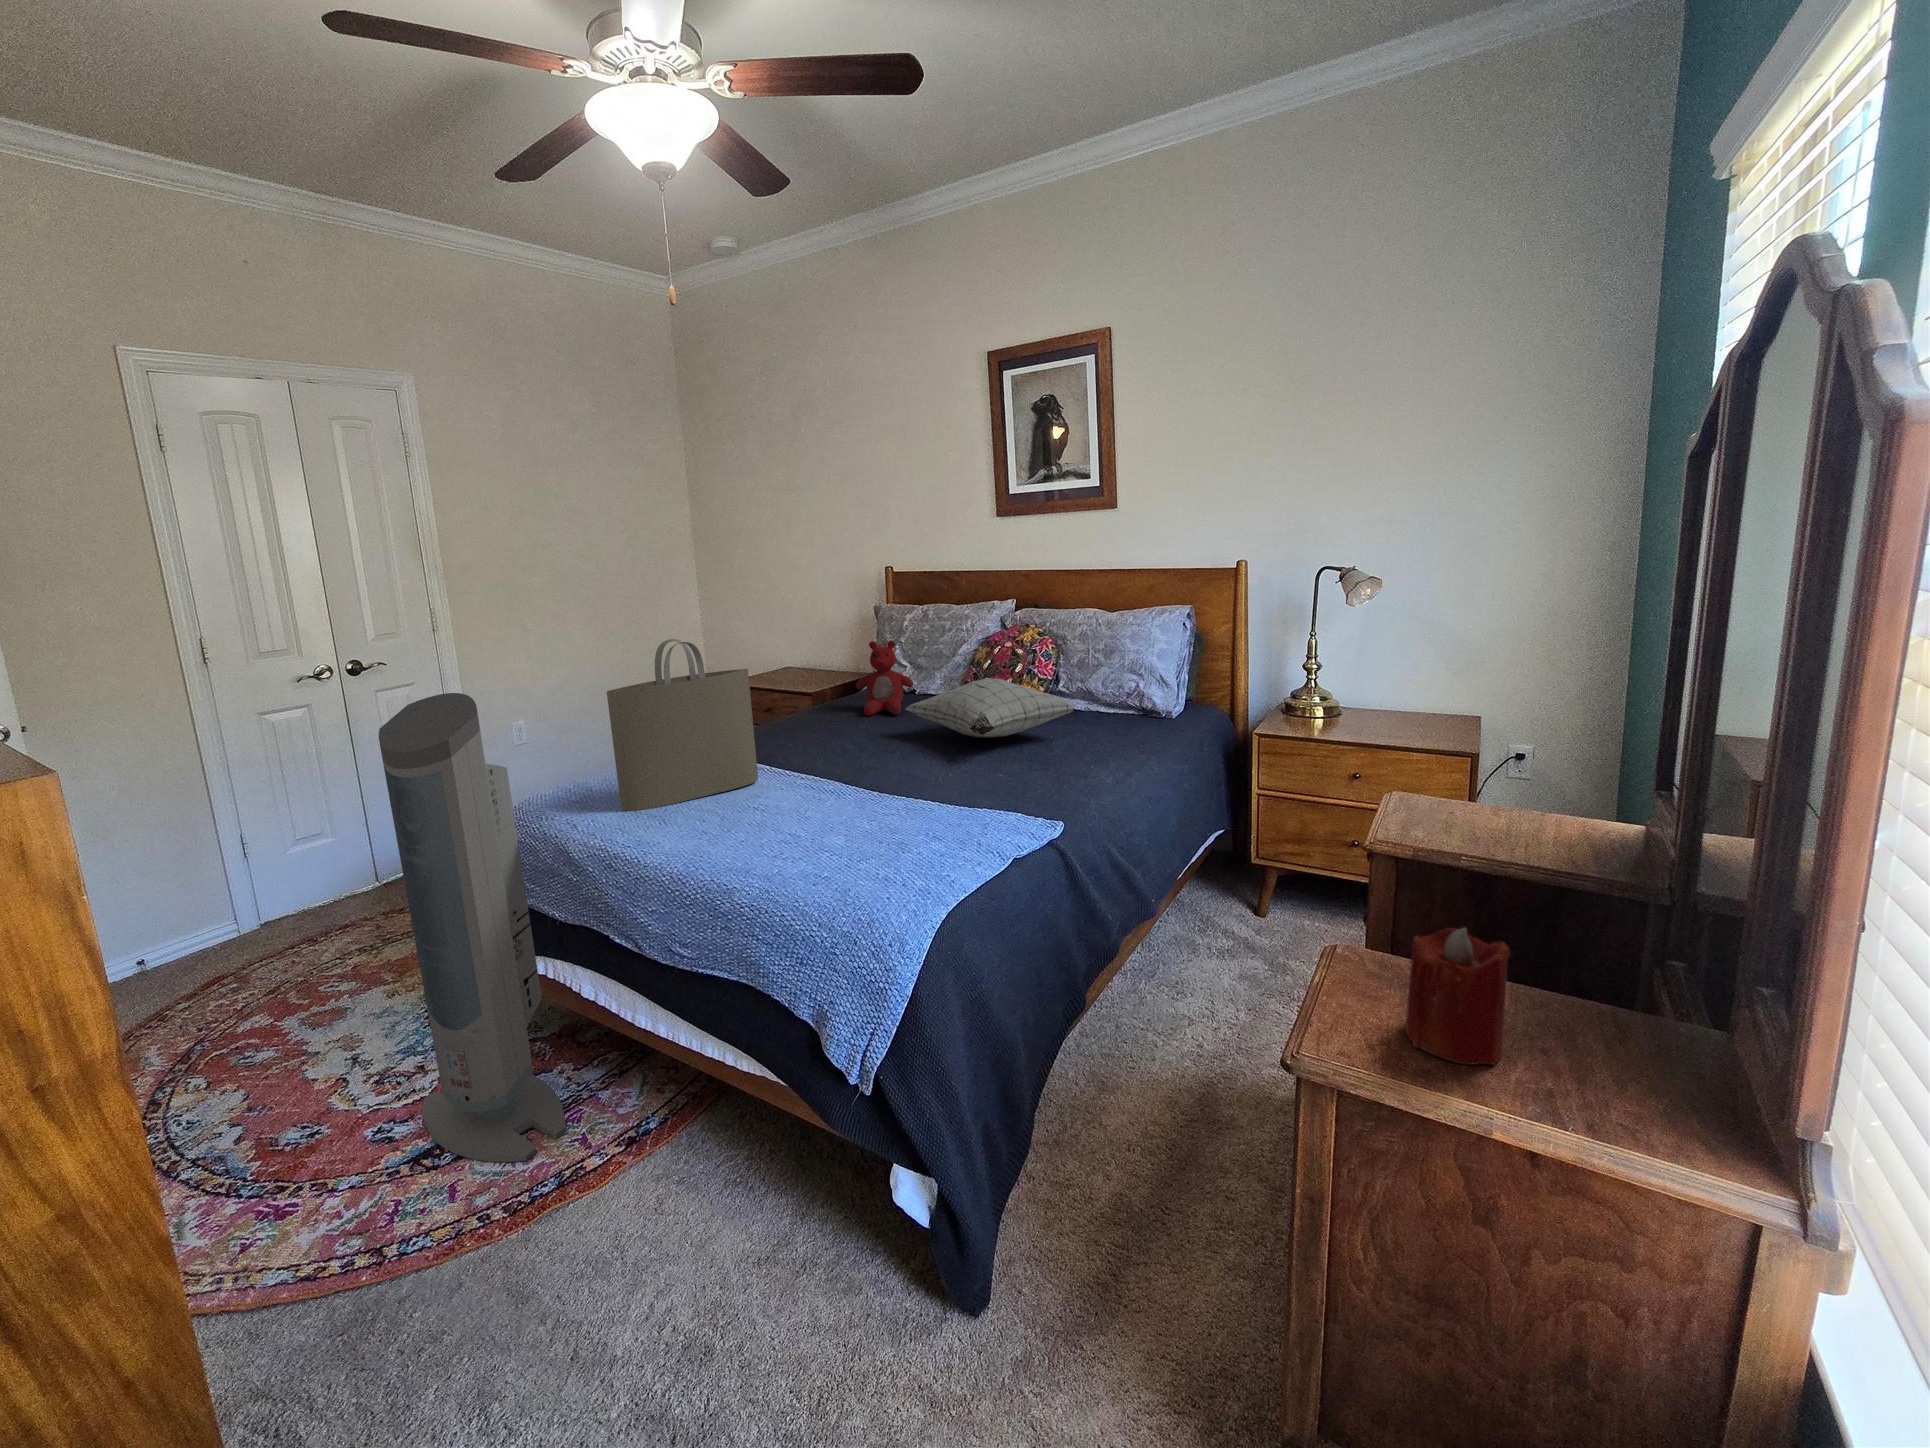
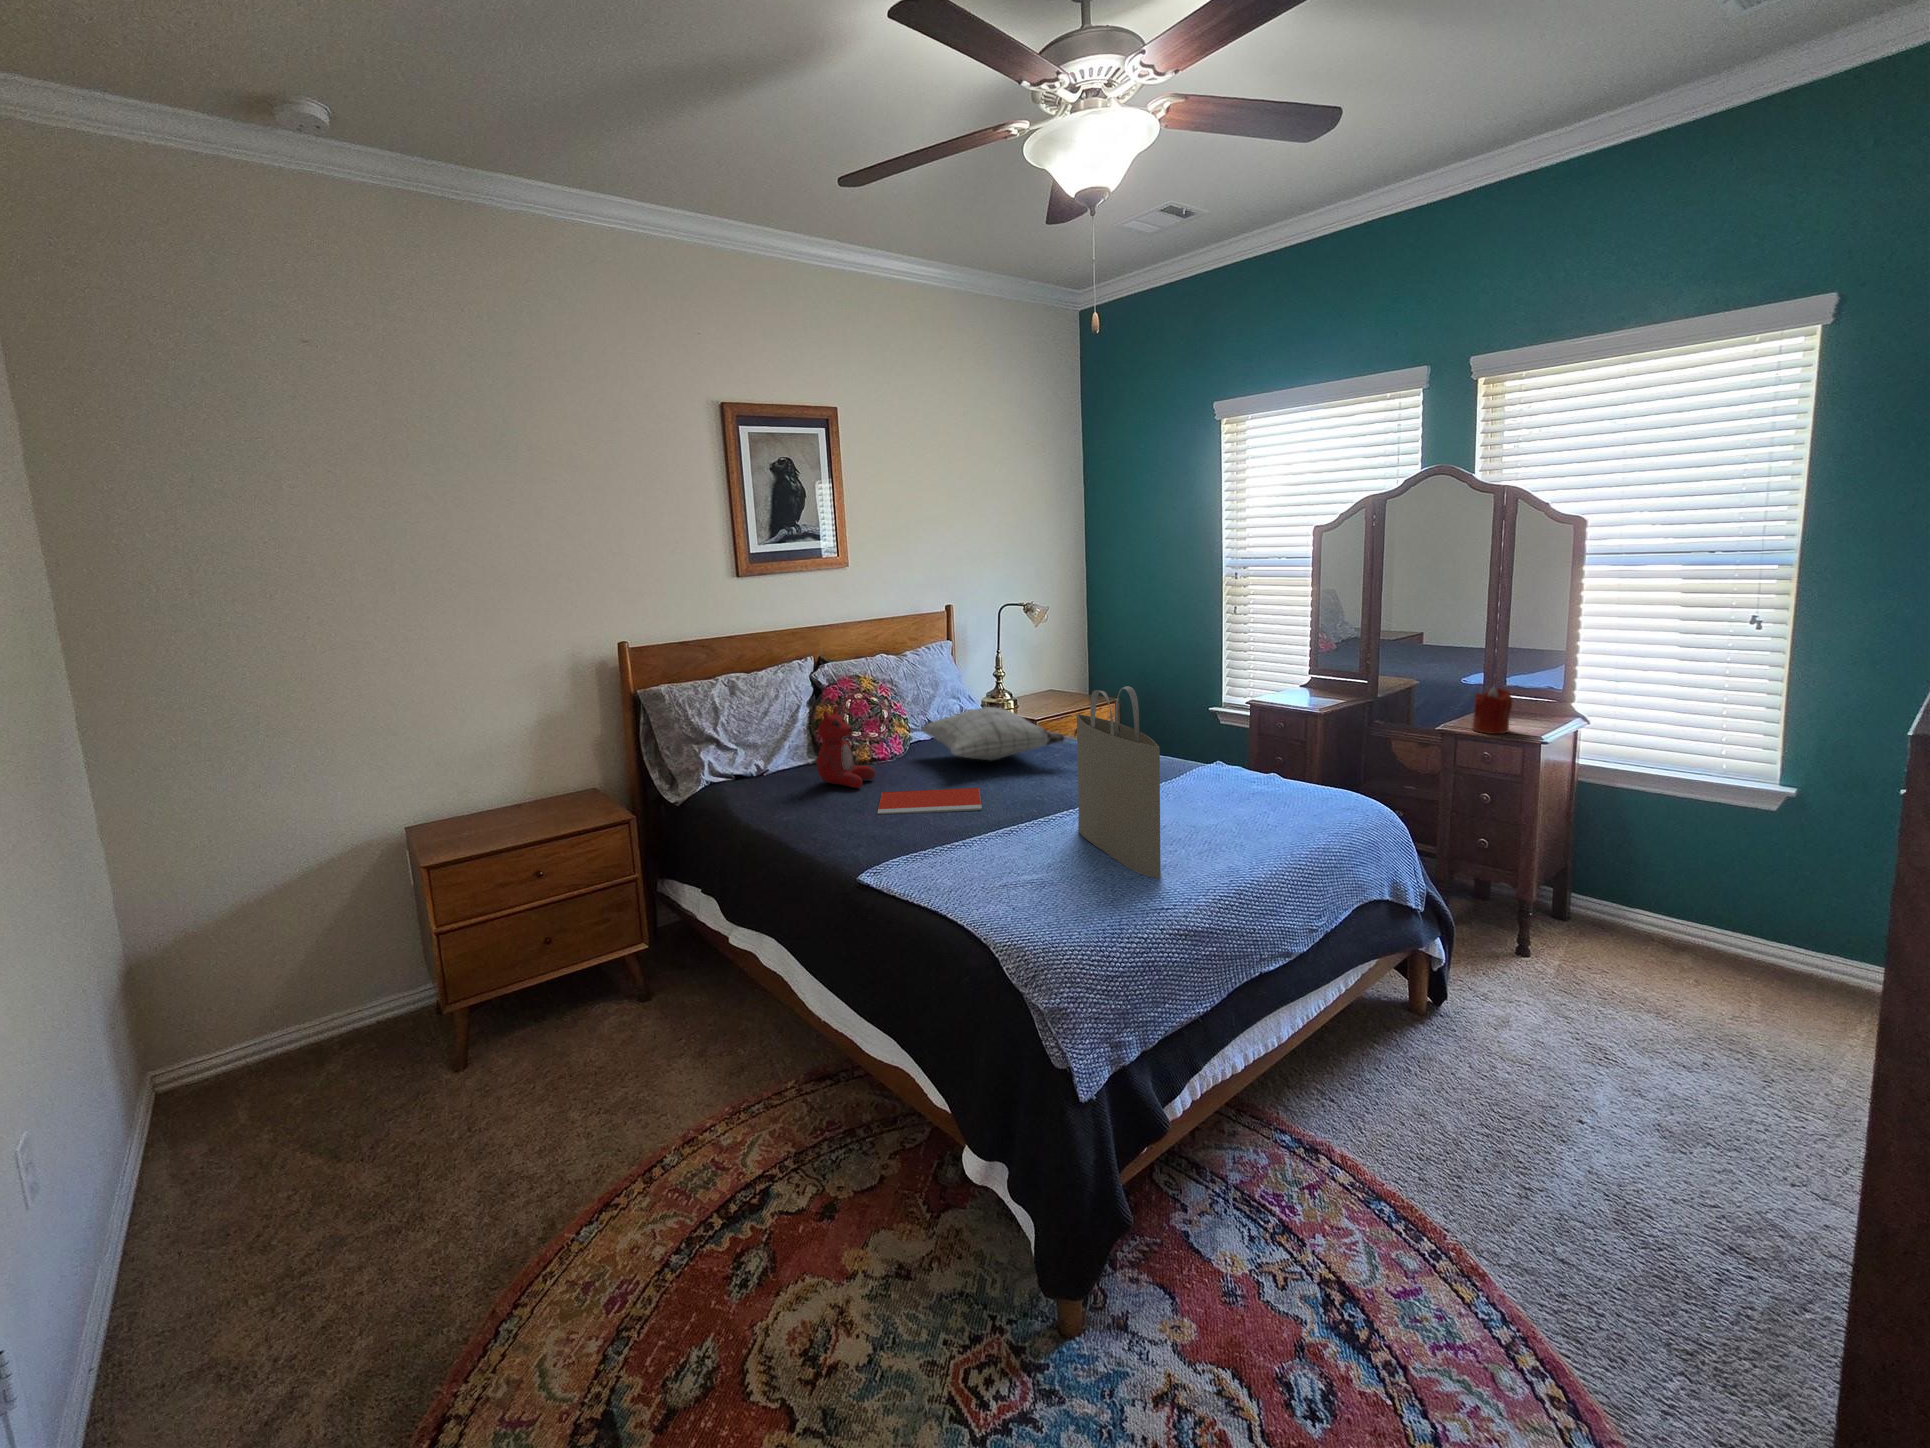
air purifier: present [379,693,566,1162] -> none [1194,764,1354,1366]
notebook: none [797,721,872,752] -> present [877,788,982,814]

